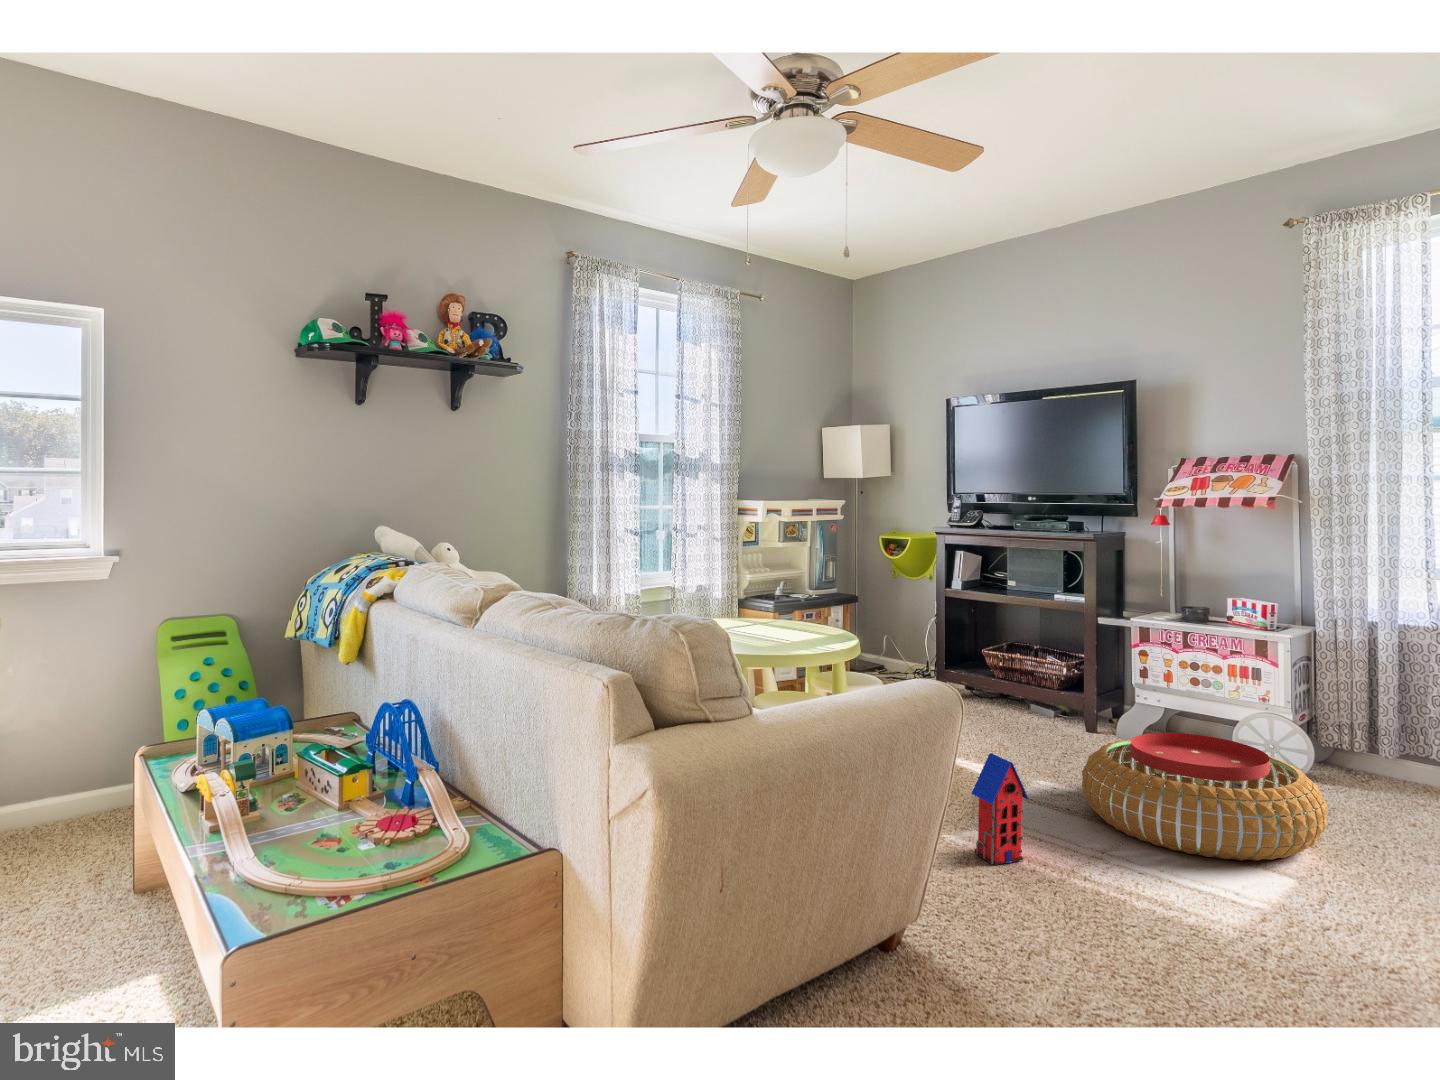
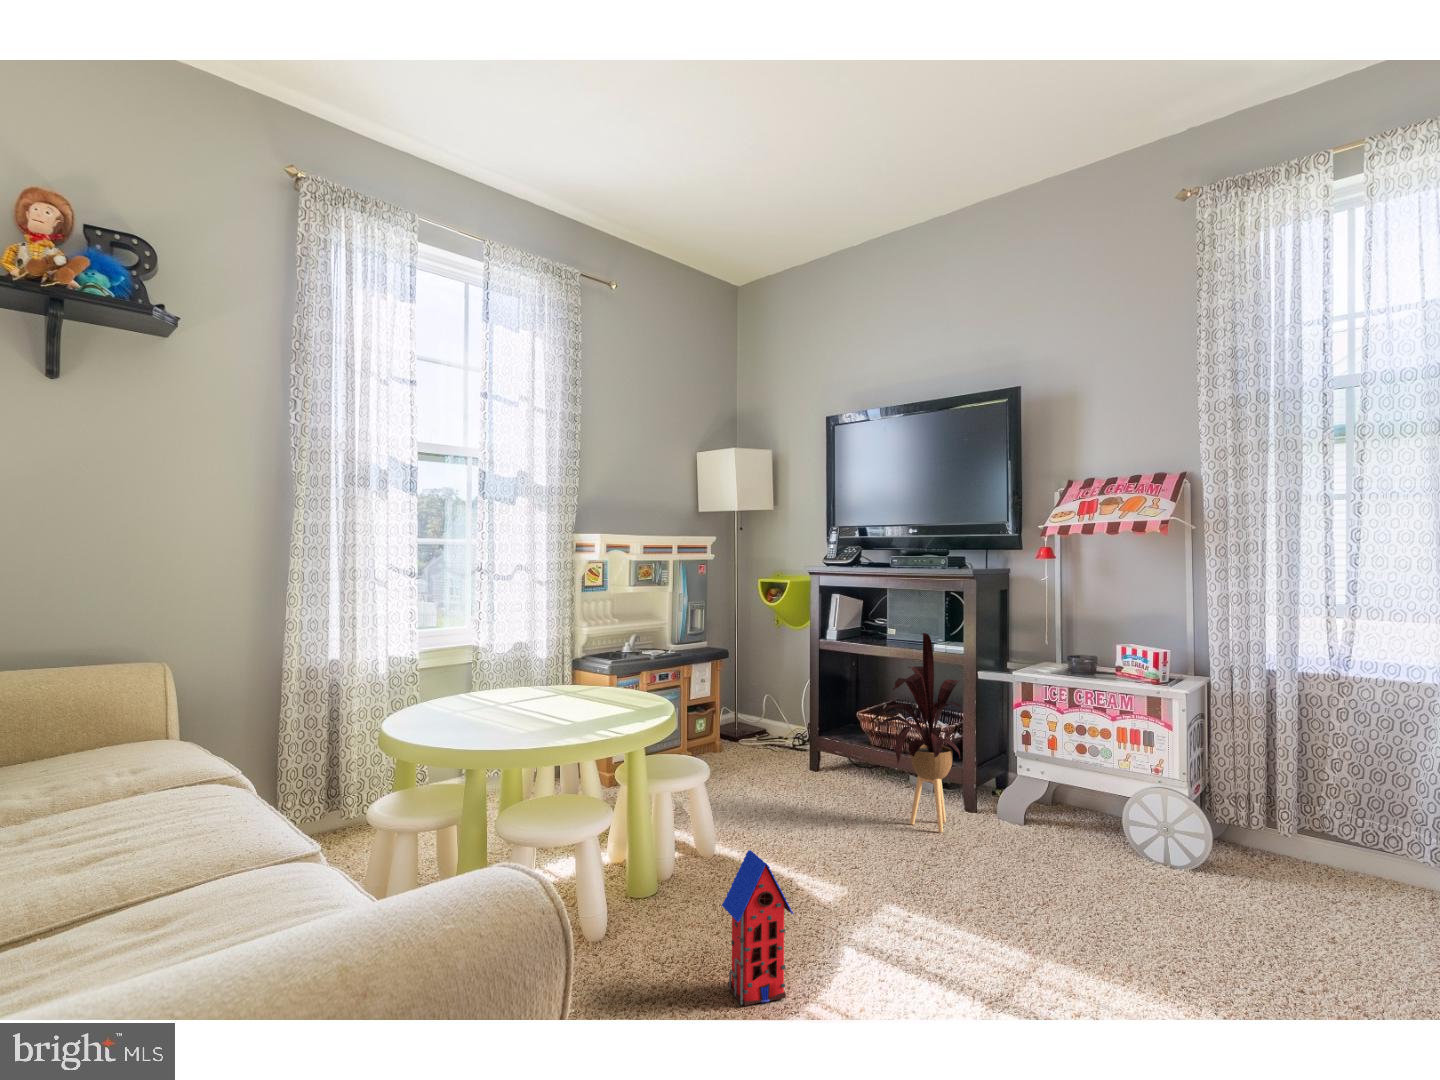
house plant: none [1009,587,1097,749] -> present [867,633,961,832]
pouf: present [1082,733,1327,861] -> none [904,816,1199,994]

